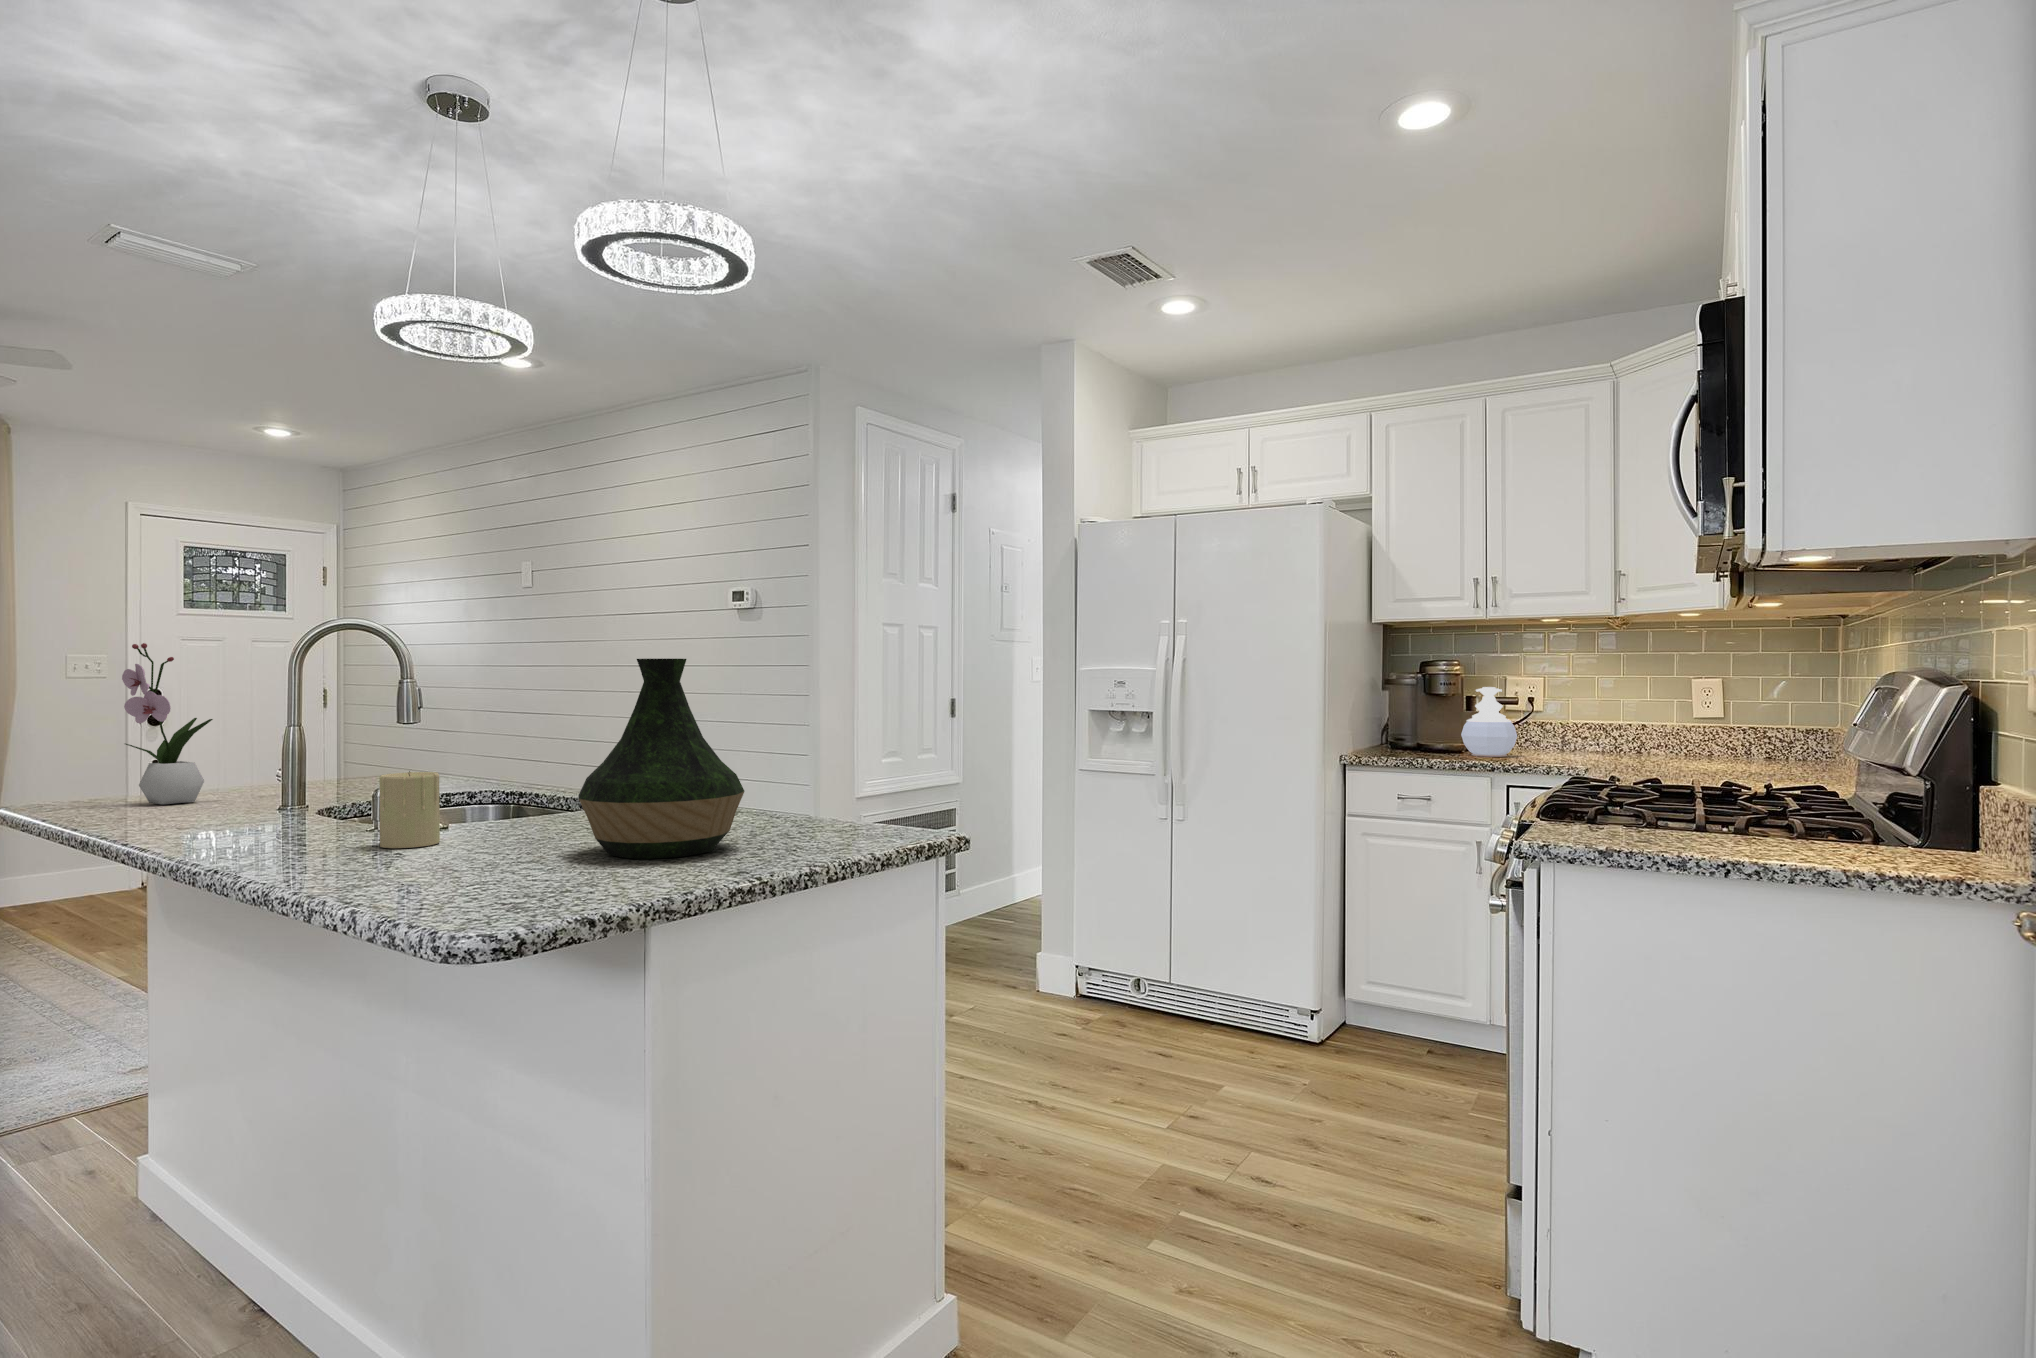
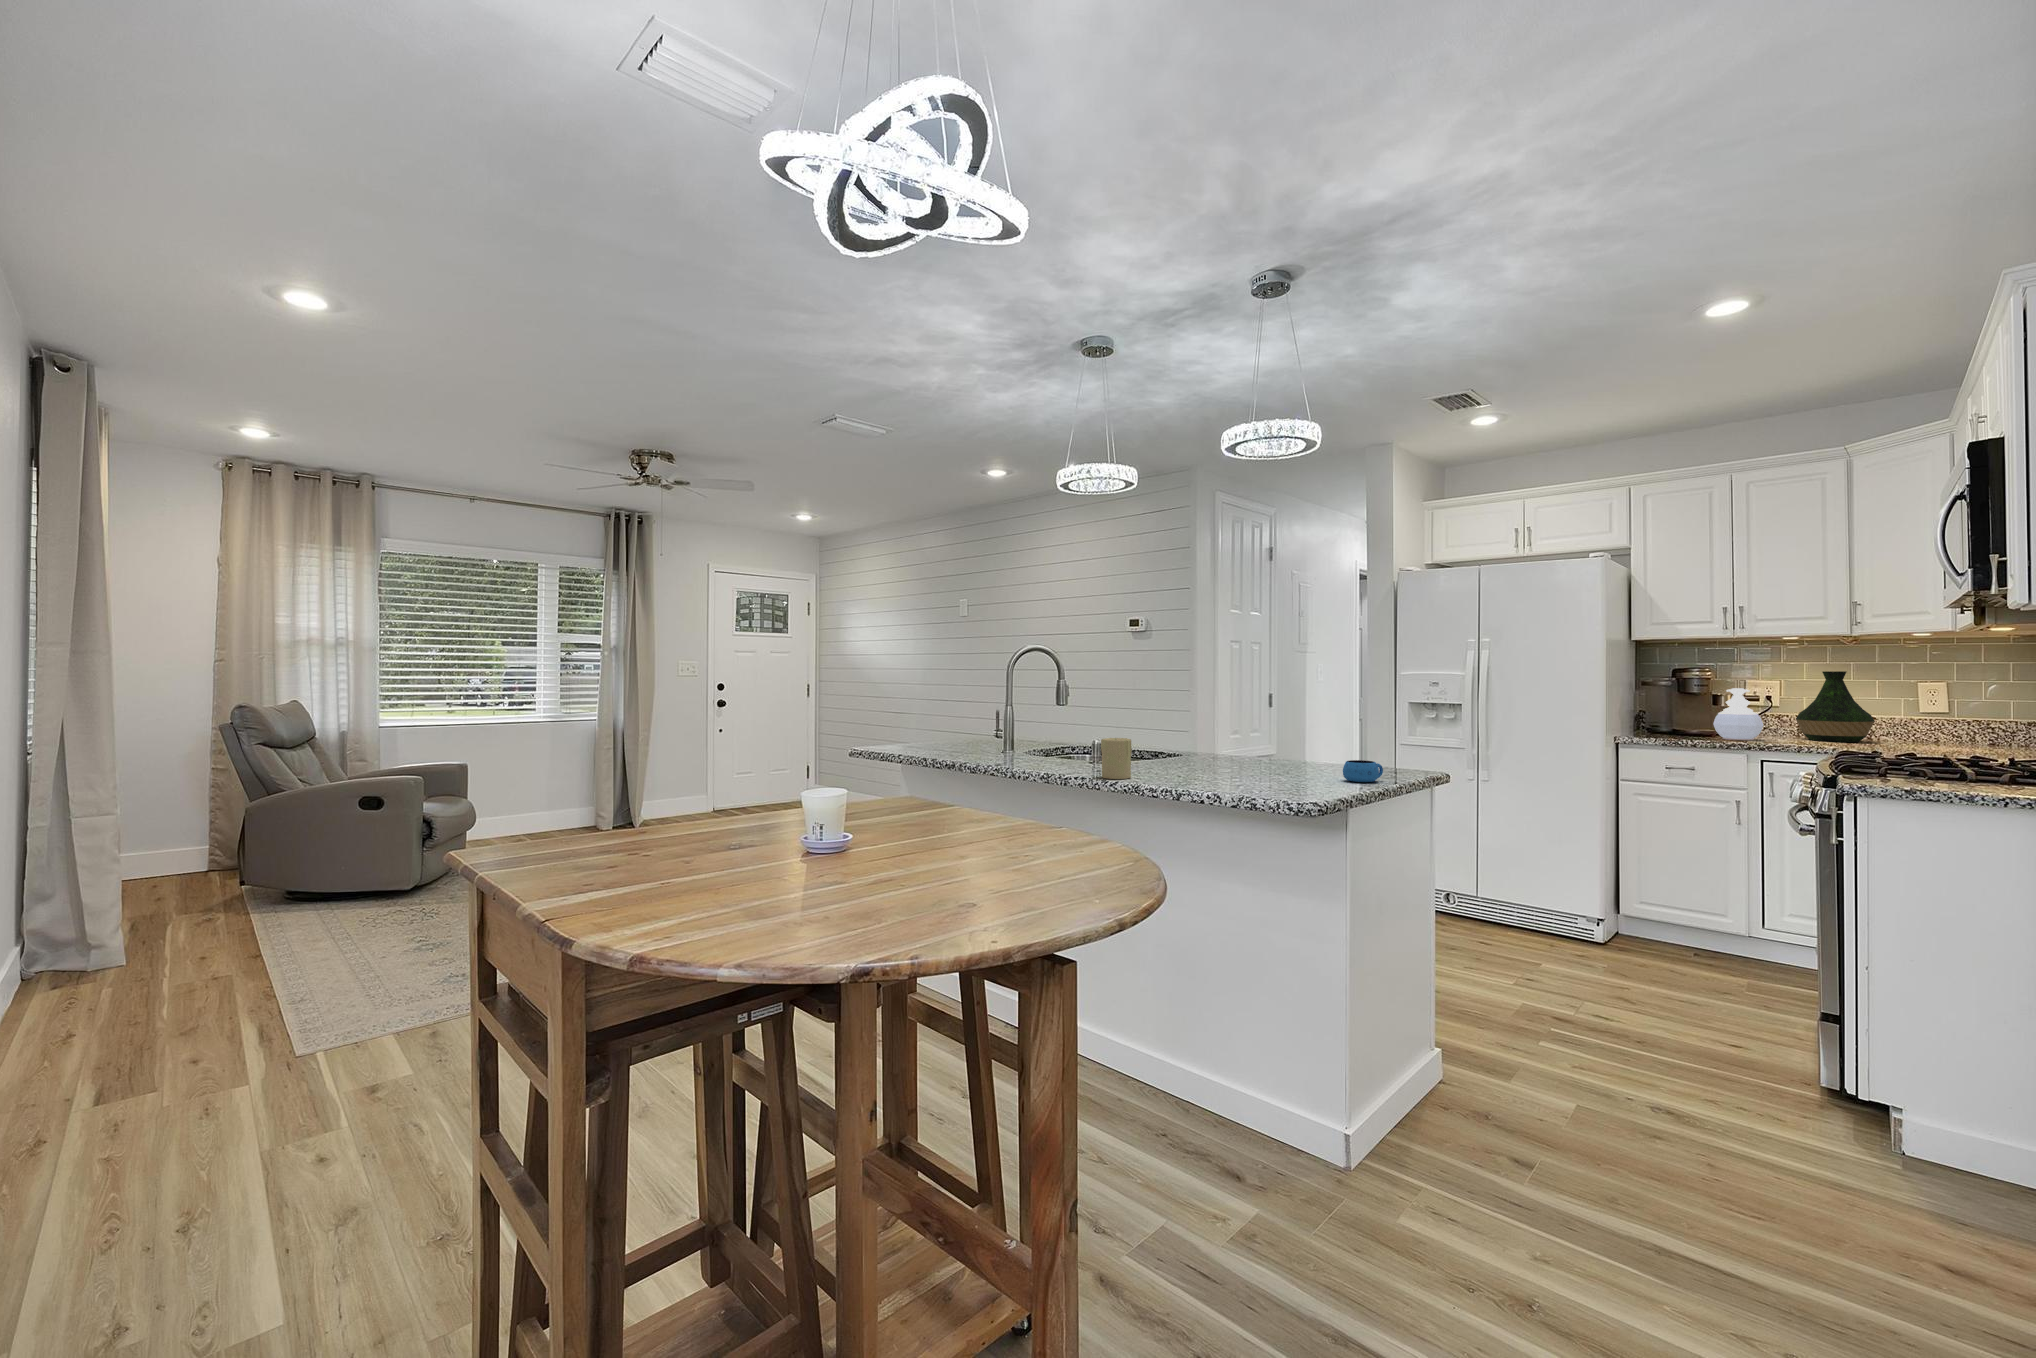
flower arrangement: present [122,643,213,805] -> none [886,664,928,755]
vase: present [578,659,744,859] -> present [1796,671,1875,742]
mug: none [809,804,879,842] -> present [1343,760,1383,782]

